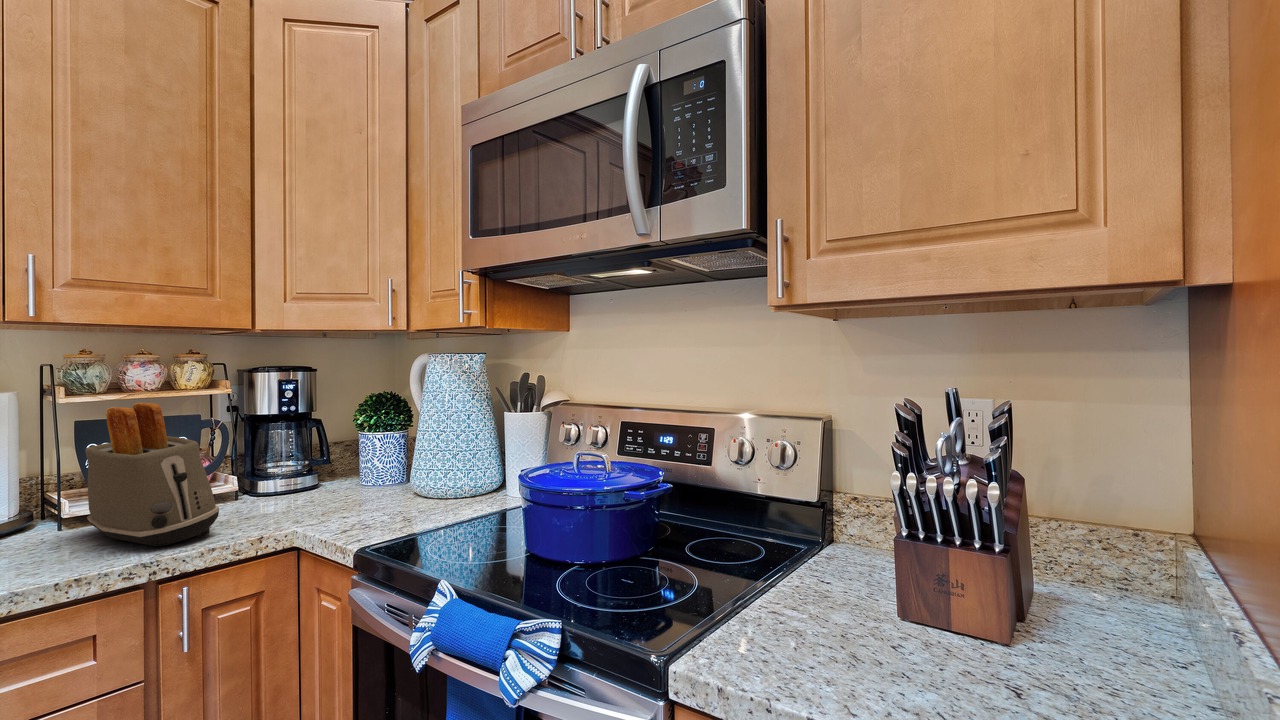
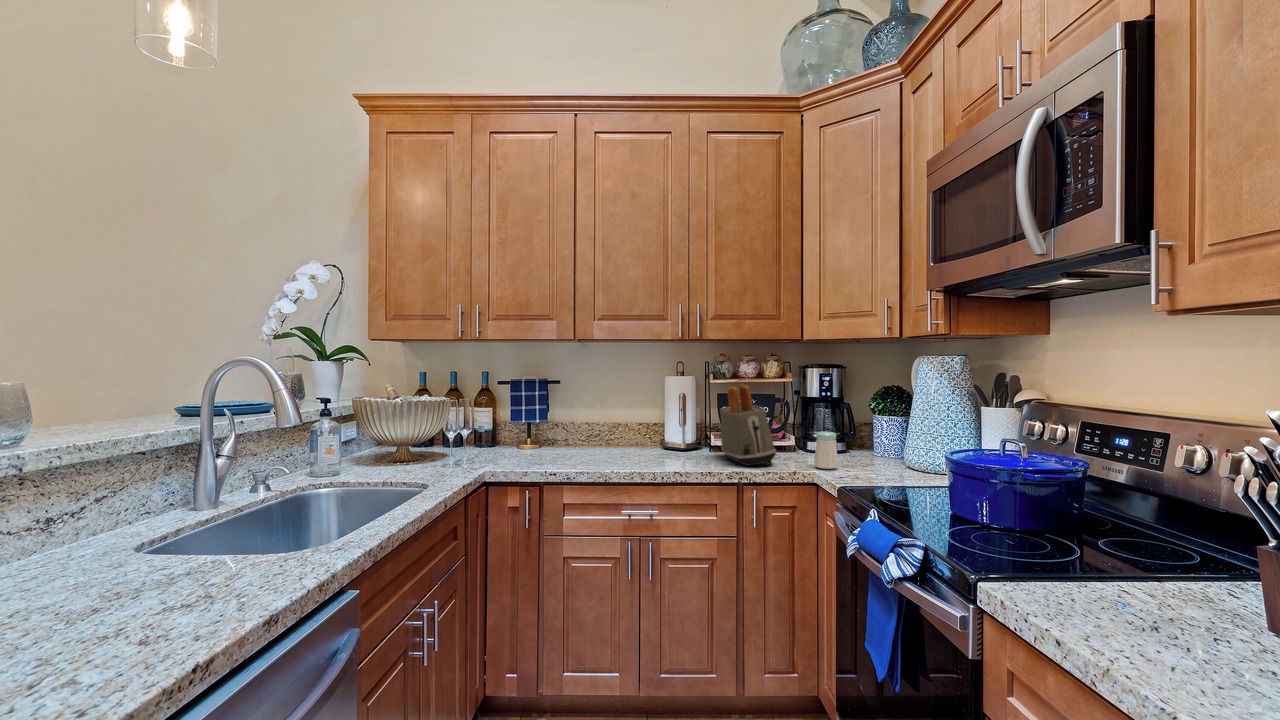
salt shaker: none [289,465,329,523] -> present [814,432,838,469]

